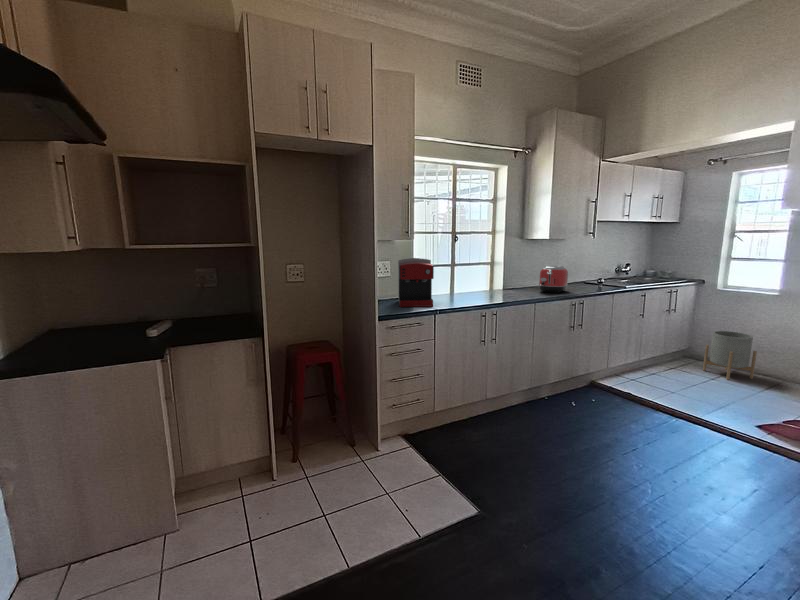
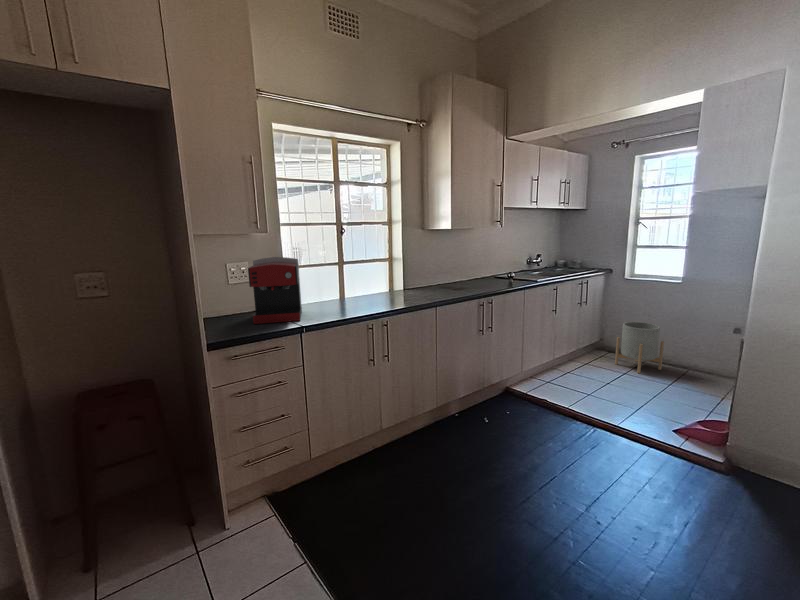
toaster: present [539,266,568,293] -> none [442,260,474,292]

